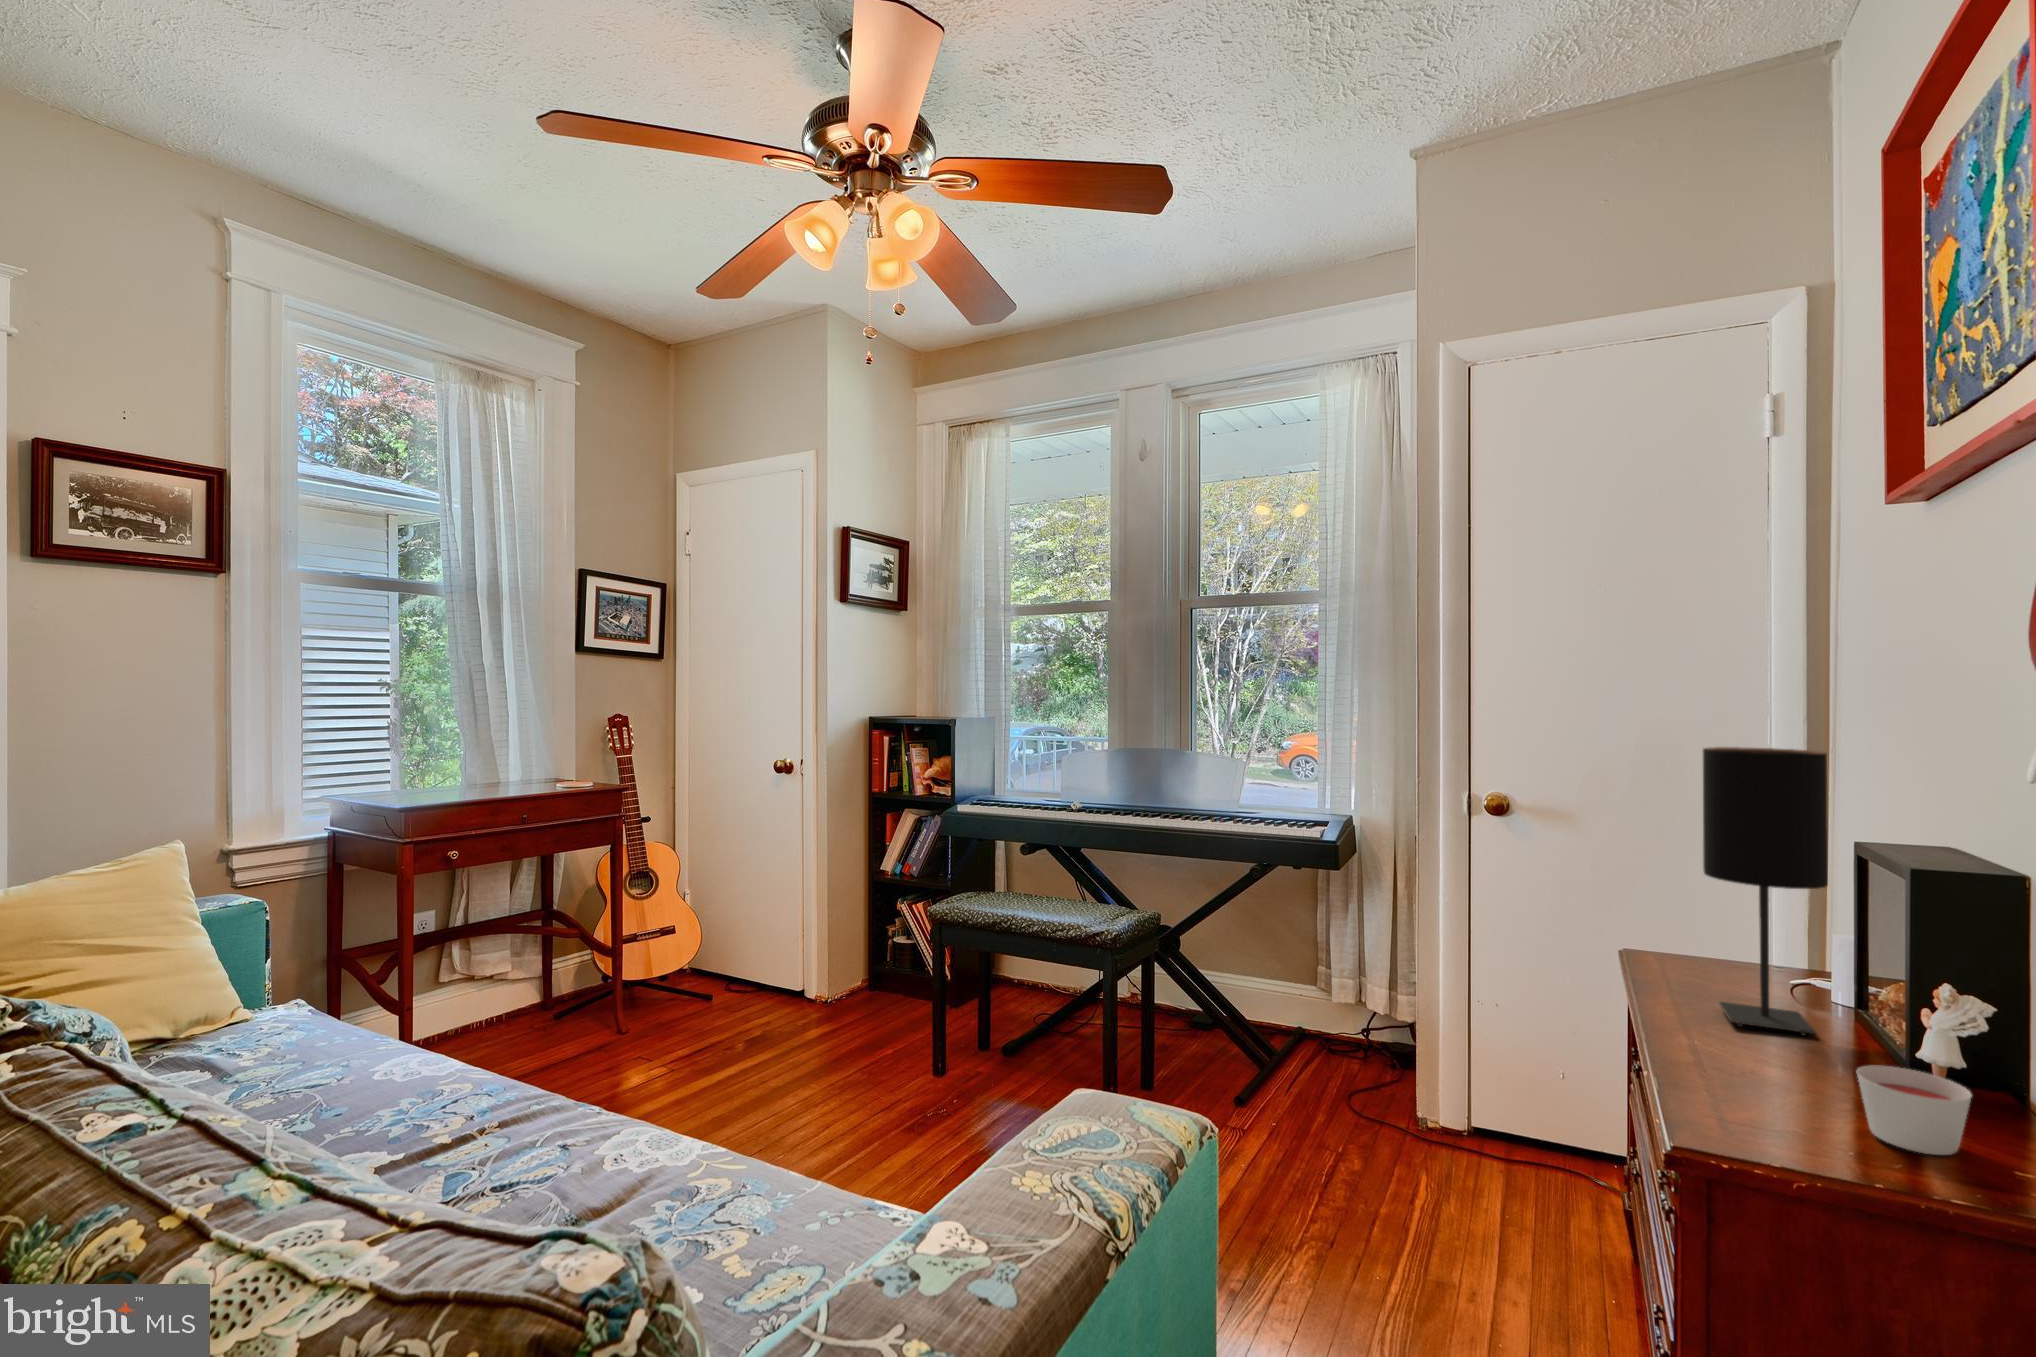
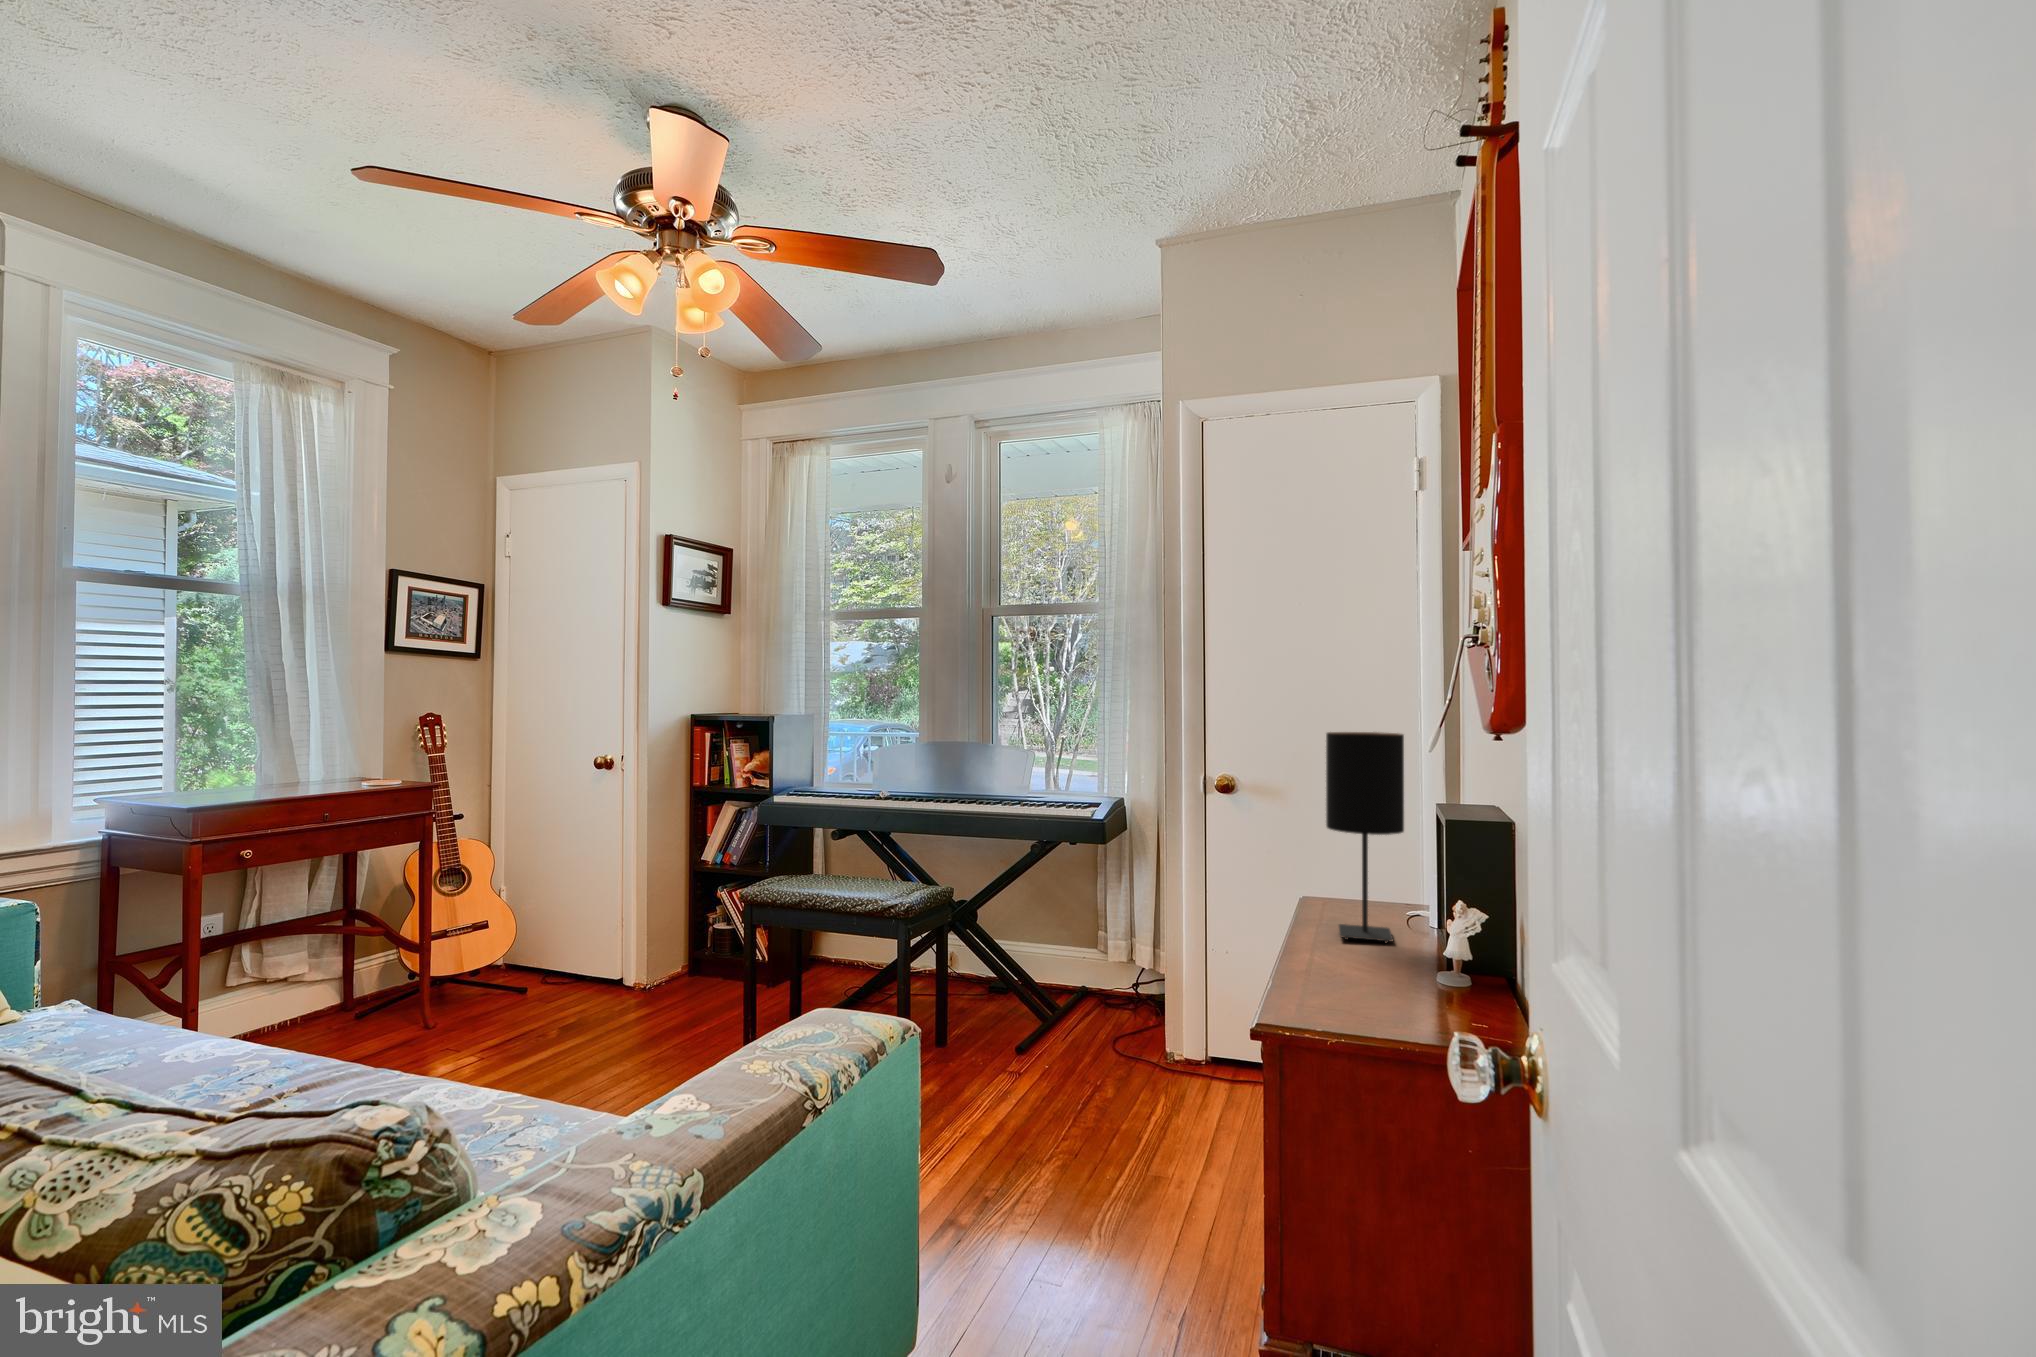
candle: present [1857,1066,1972,1155] -> none [1386,952,1450,1008]

